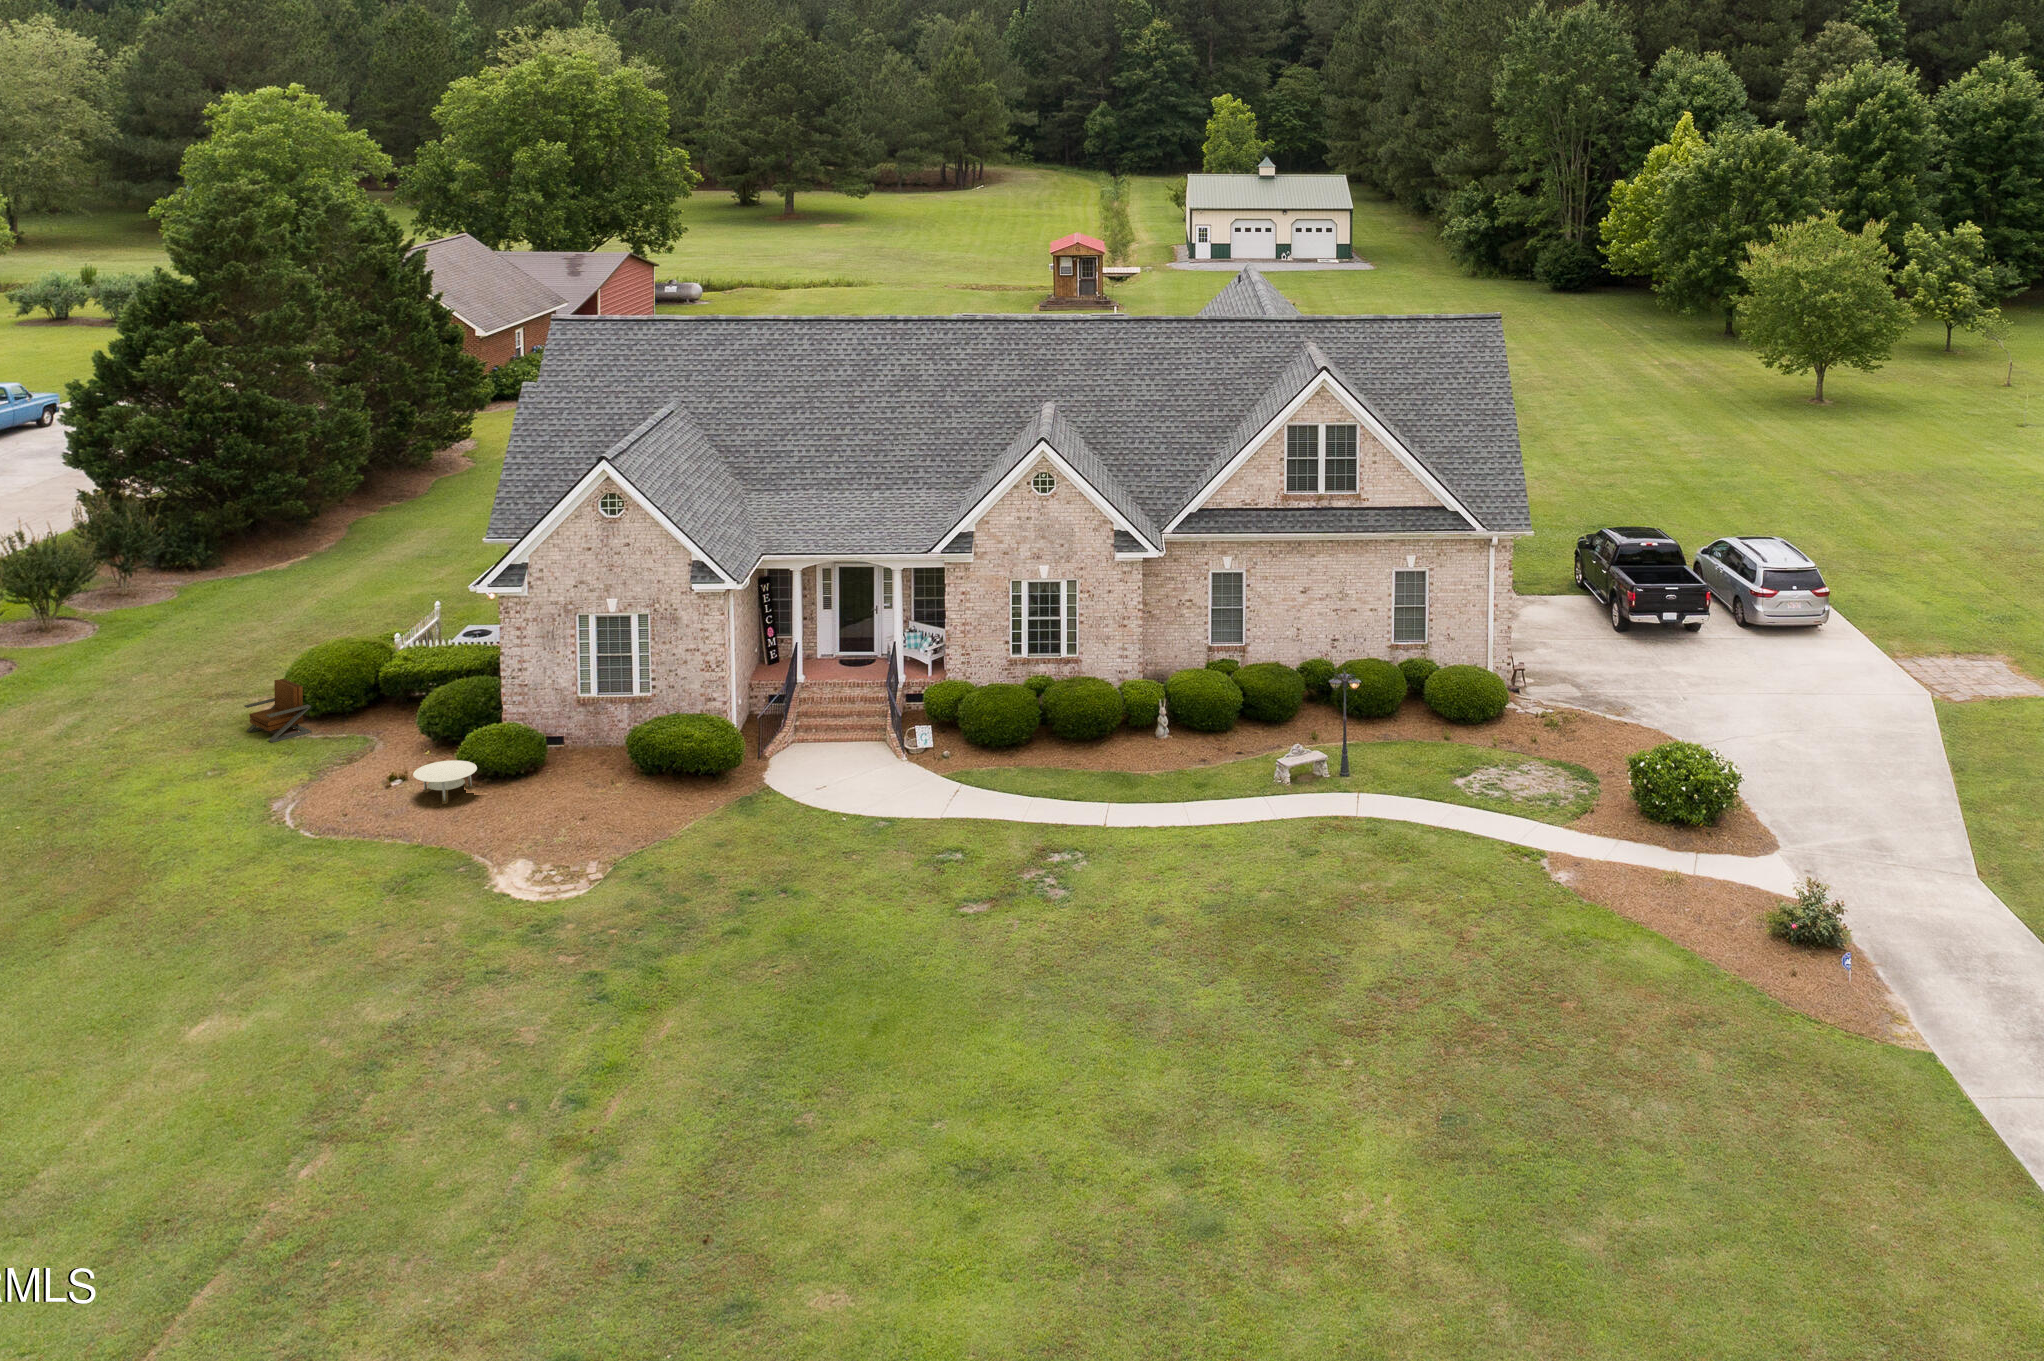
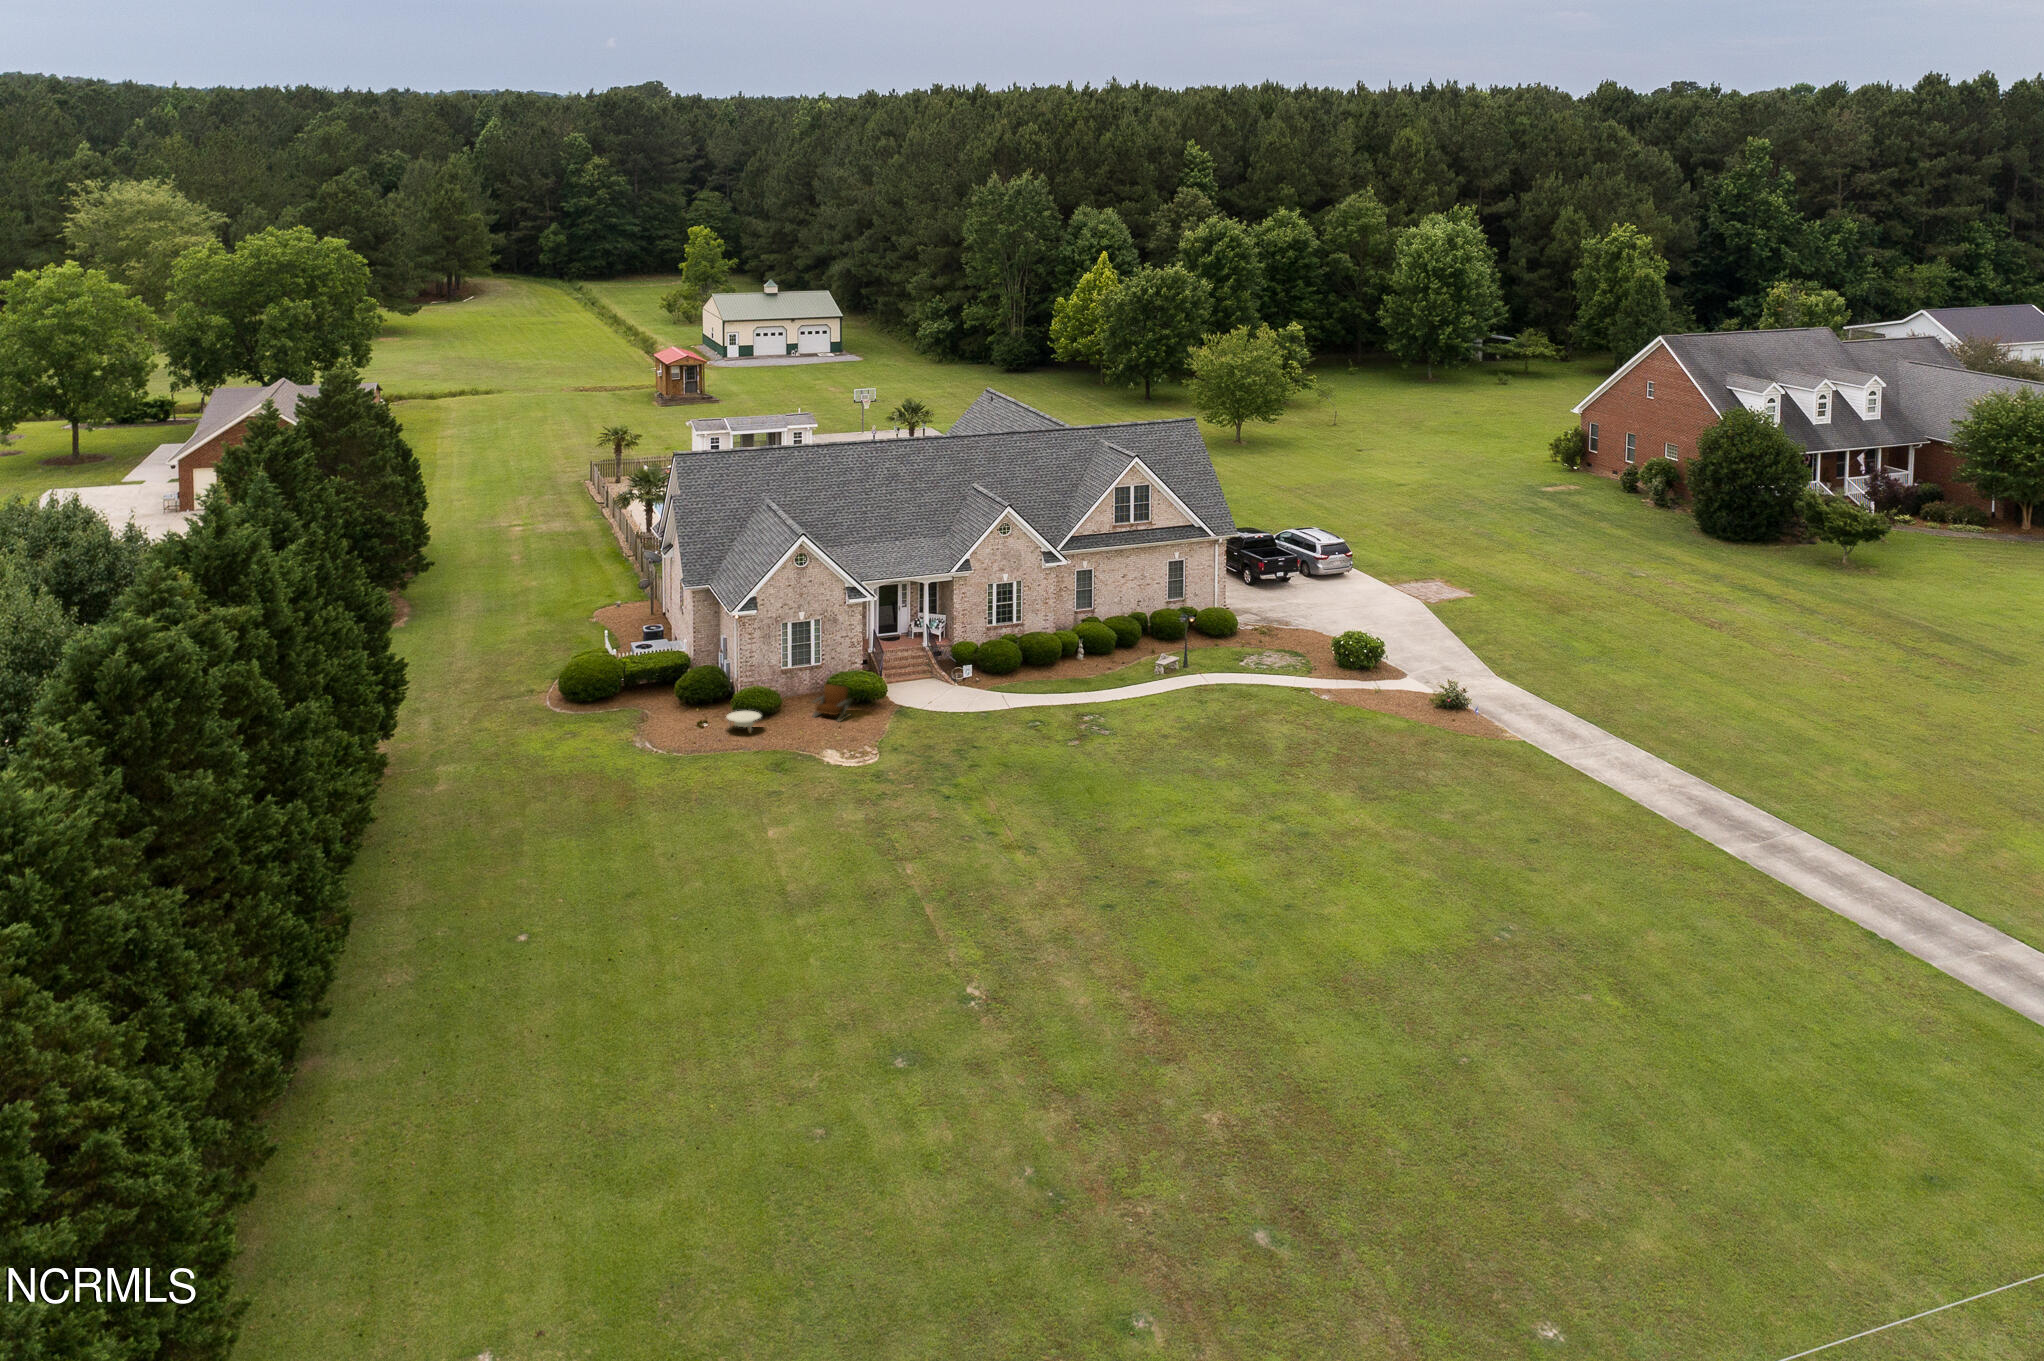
lounge chair: present [244,679,312,742] -> present [813,684,852,722]

